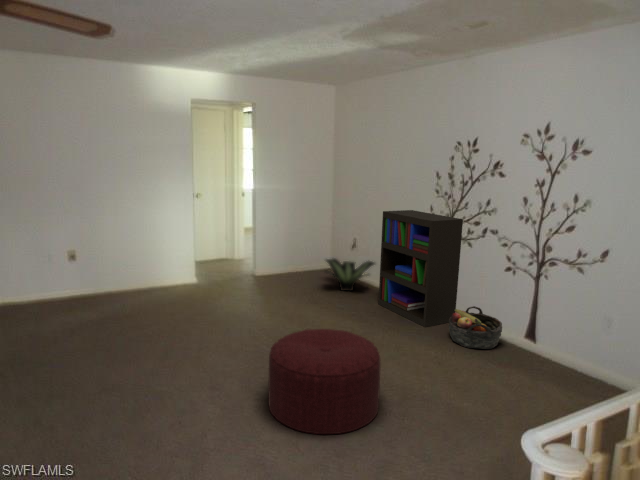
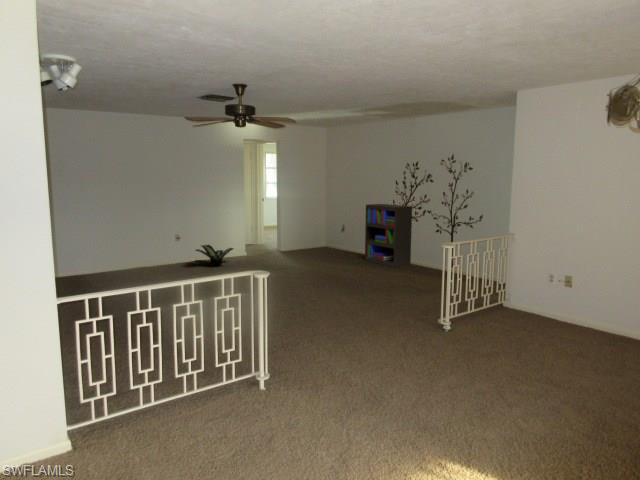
potted plant: present [325,259,375,291] -> present [196,245,233,266]
basket: present [449,306,502,349] -> none [408,254,436,273]
ottoman: present [268,329,381,434] -> none [330,258,383,297]

